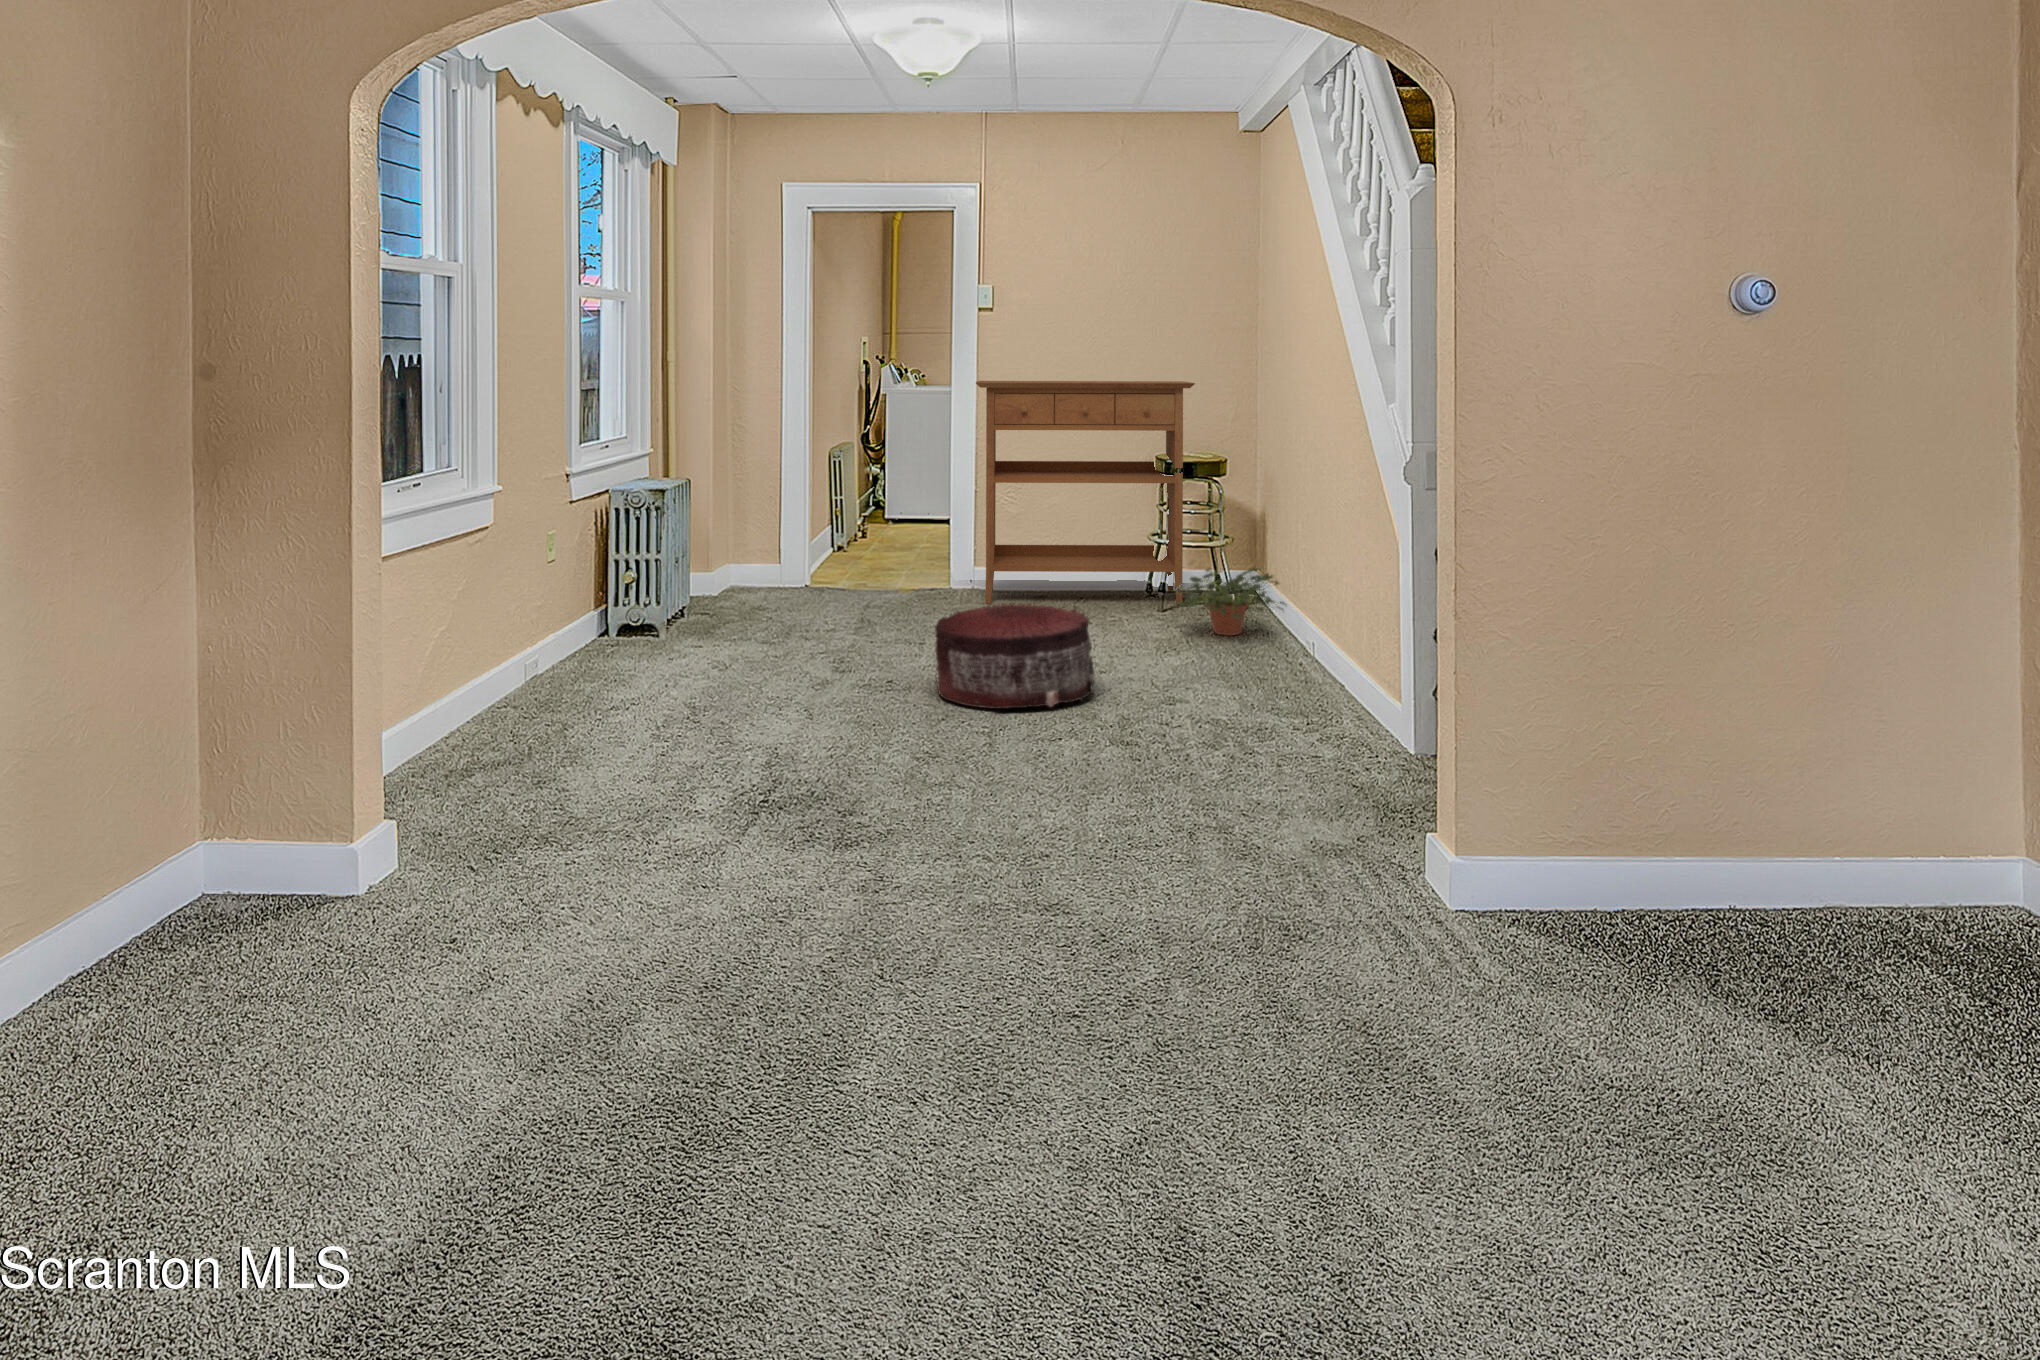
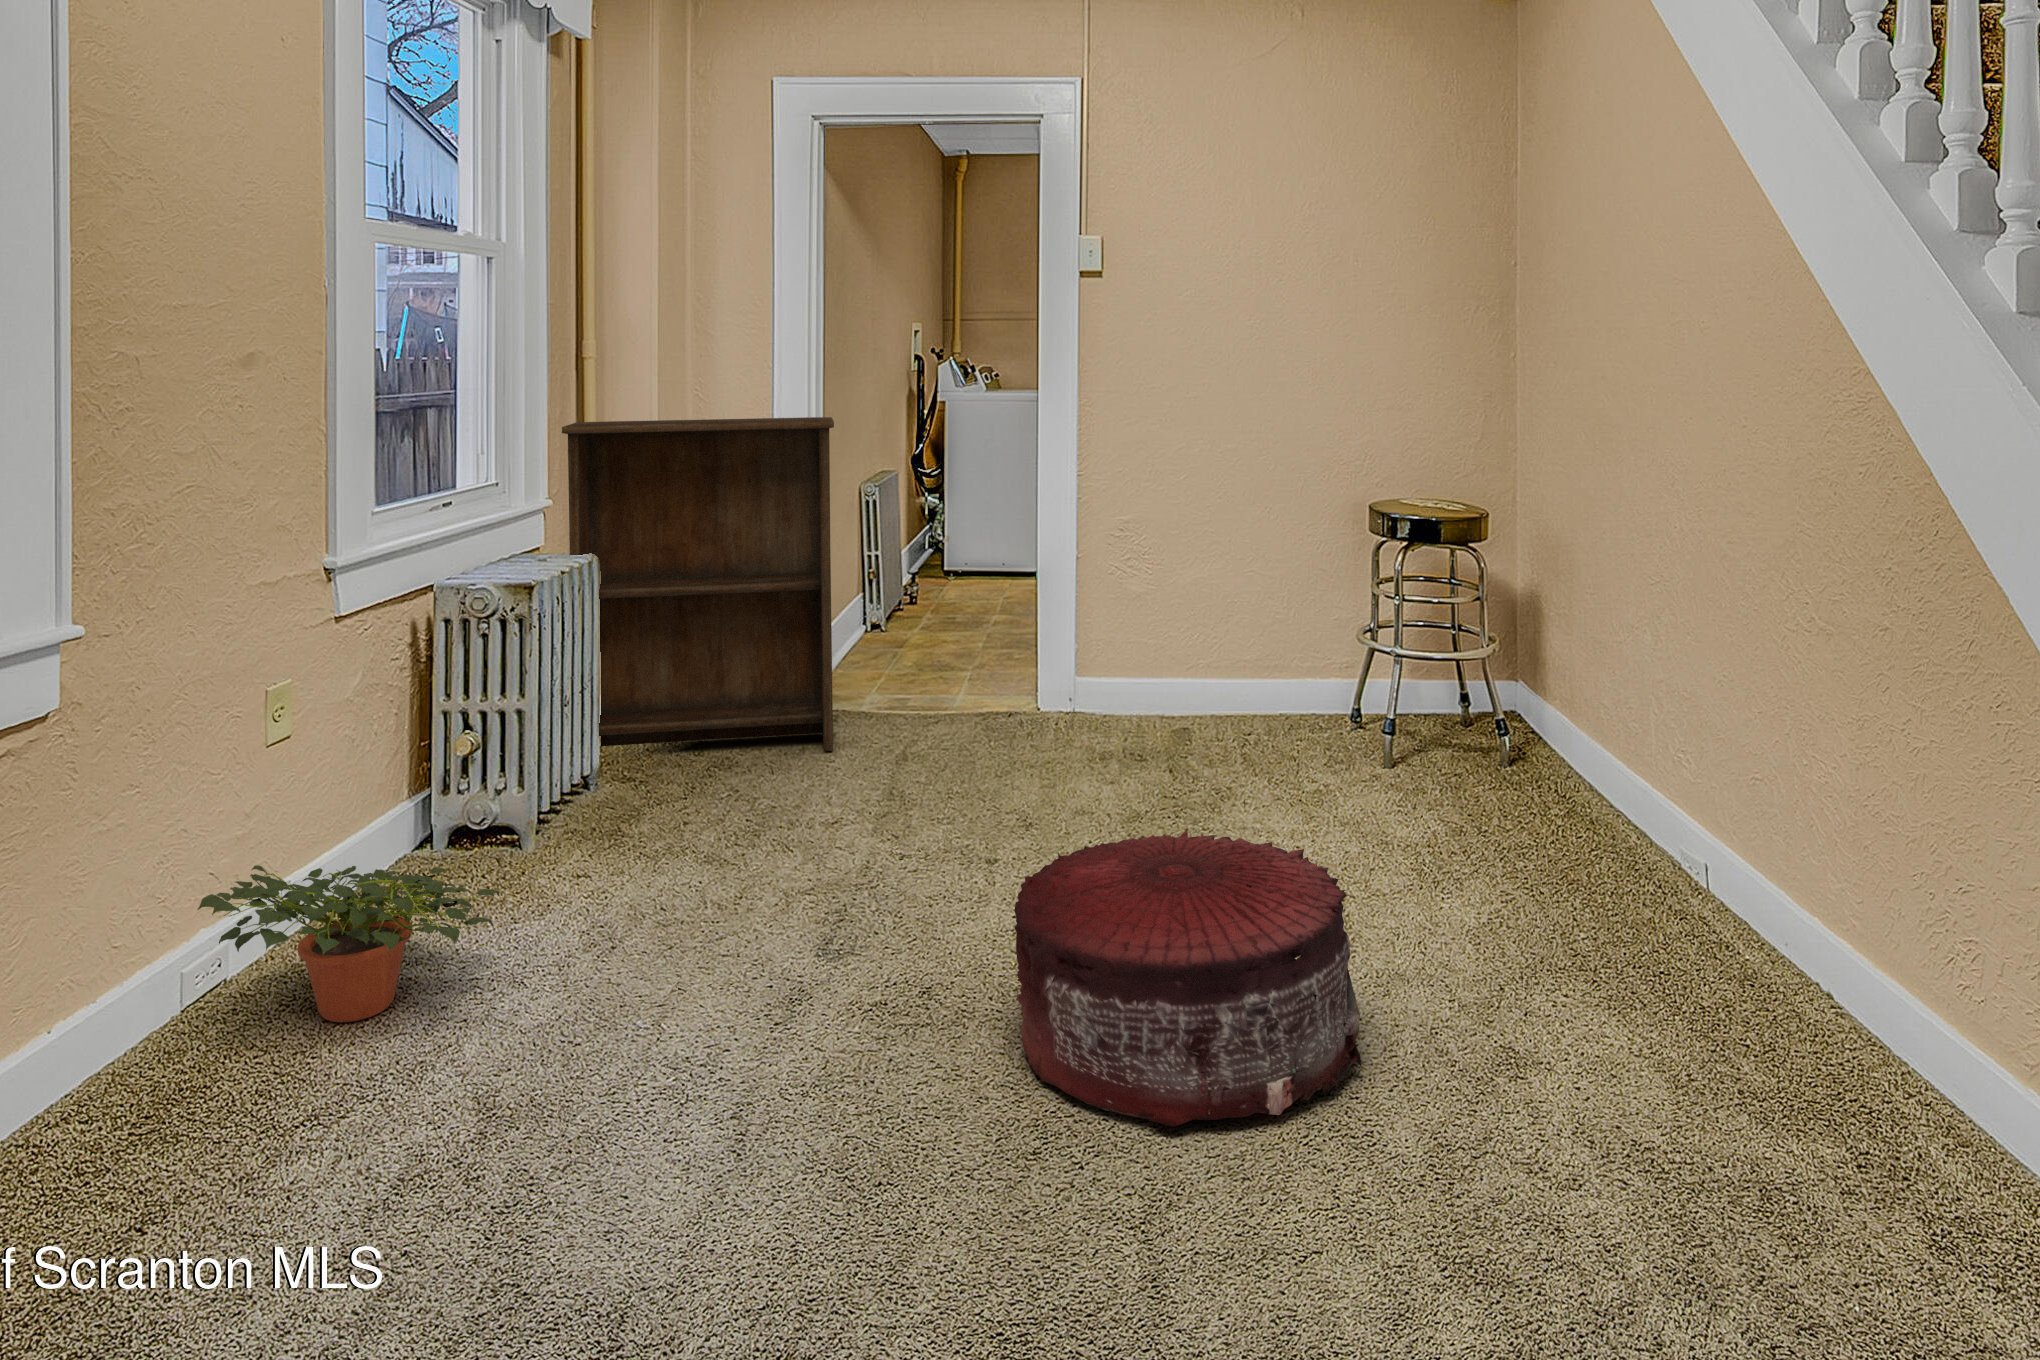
console table: present [976,381,1195,605] -> none [1076,377,1443,749]
bookshelf: none [665,401,828,609] -> present [562,417,834,751]
potted plant: present [1174,568,1285,636] -> present [197,865,499,1023]

